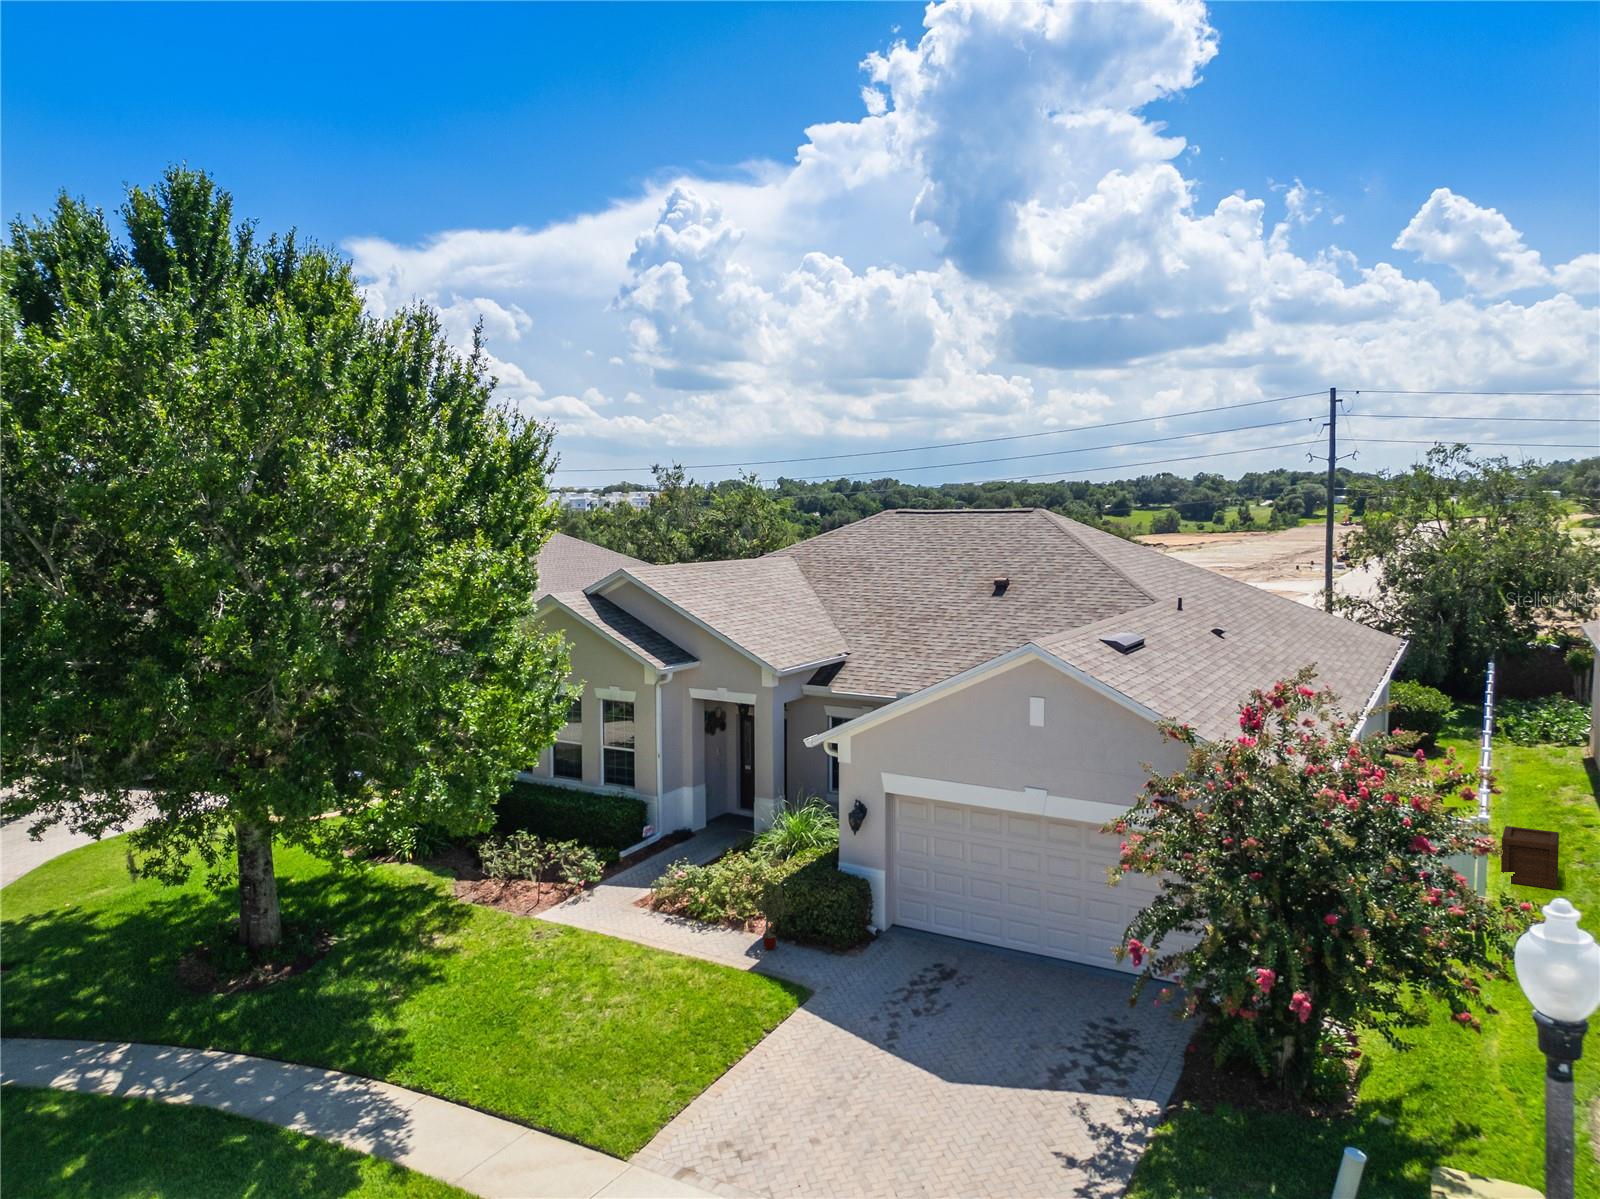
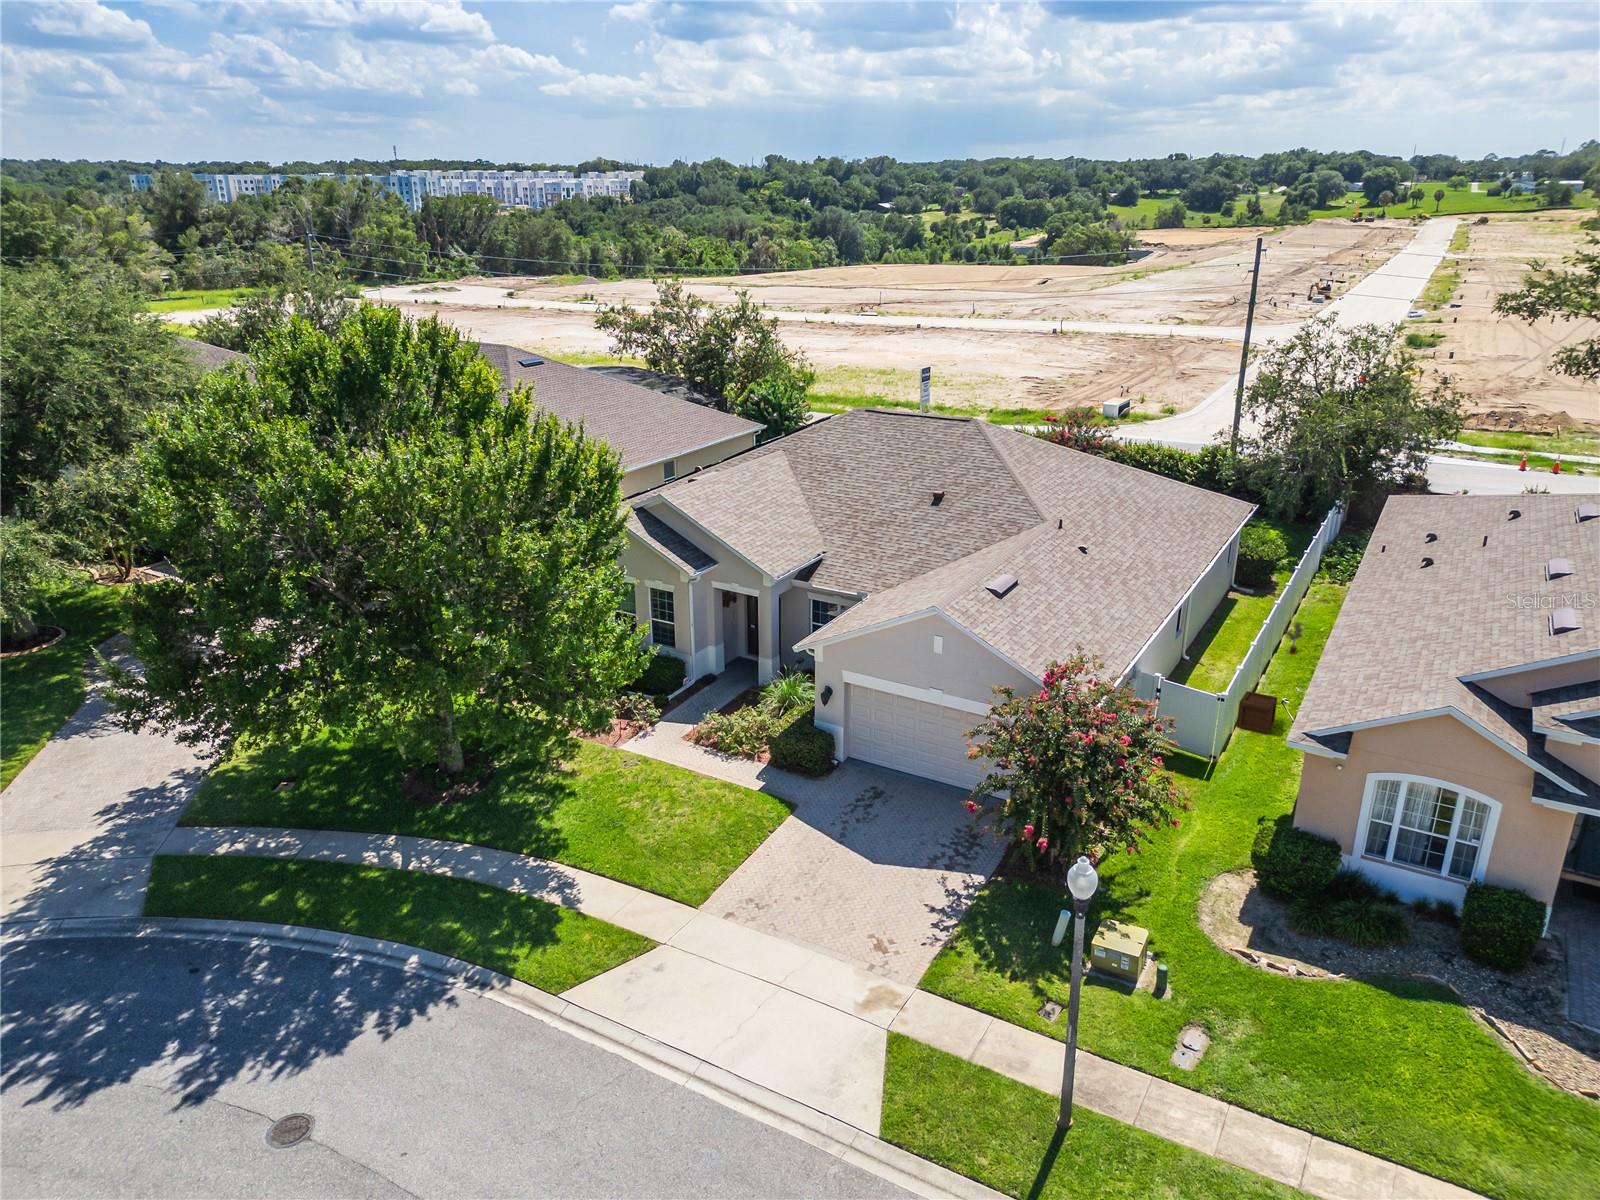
potted tree: present [755,883,793,950] -> present [1285,622,1303,654]

